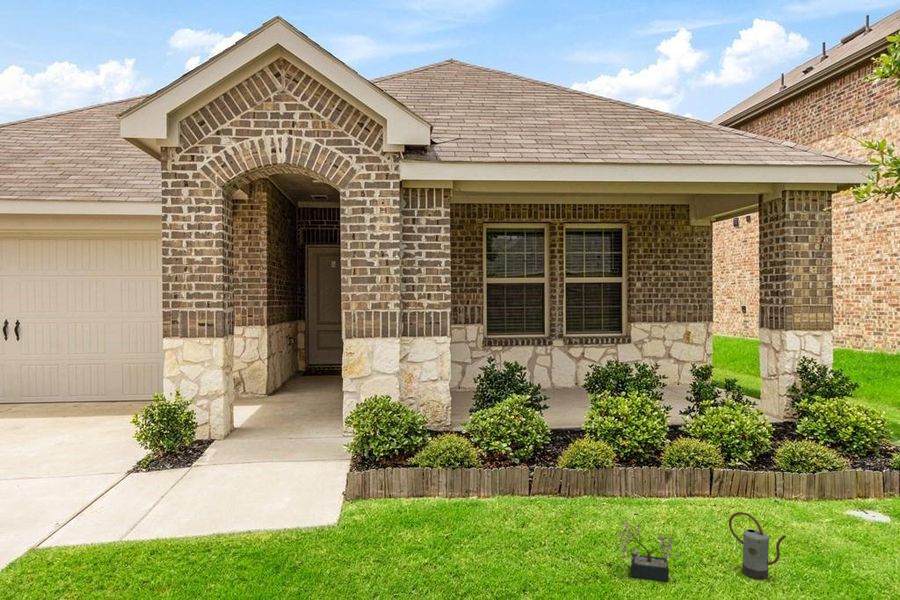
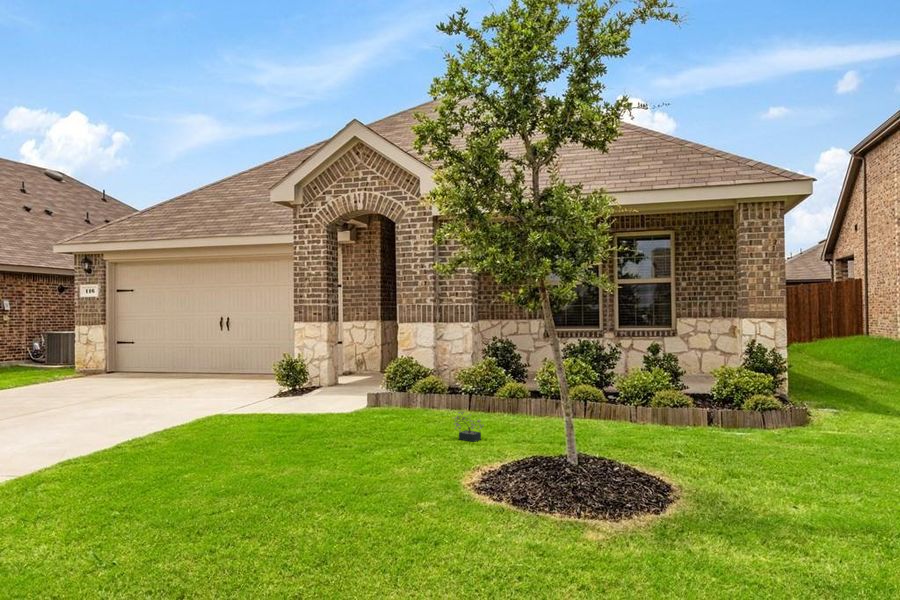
watering can: present [729,512,786,579] -> none [518,409,534,445]

